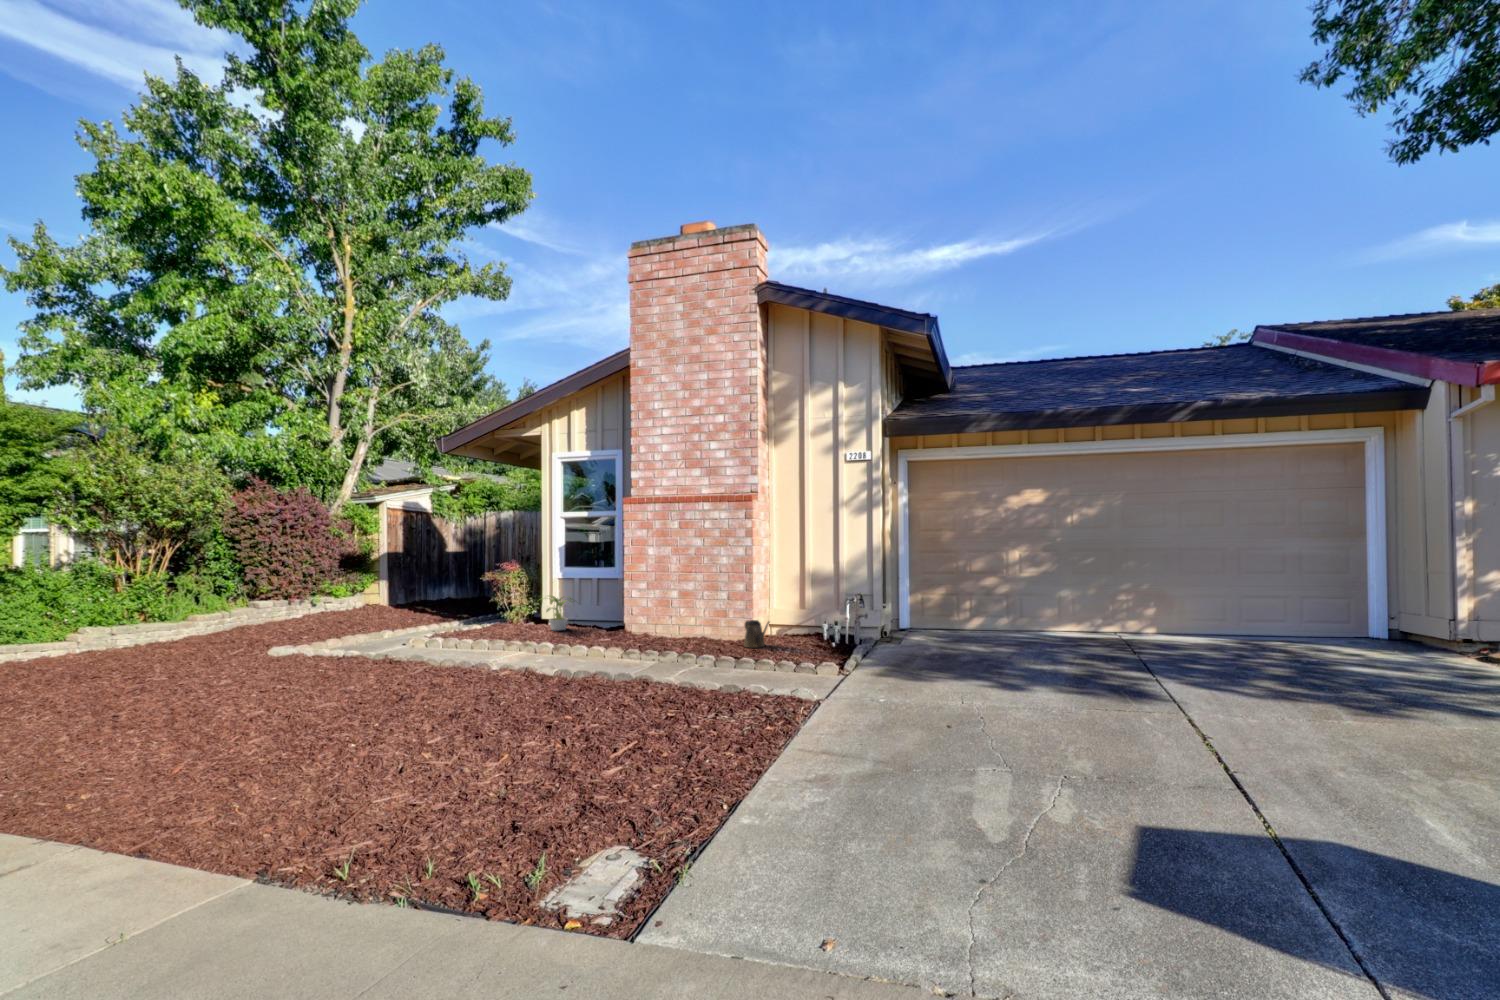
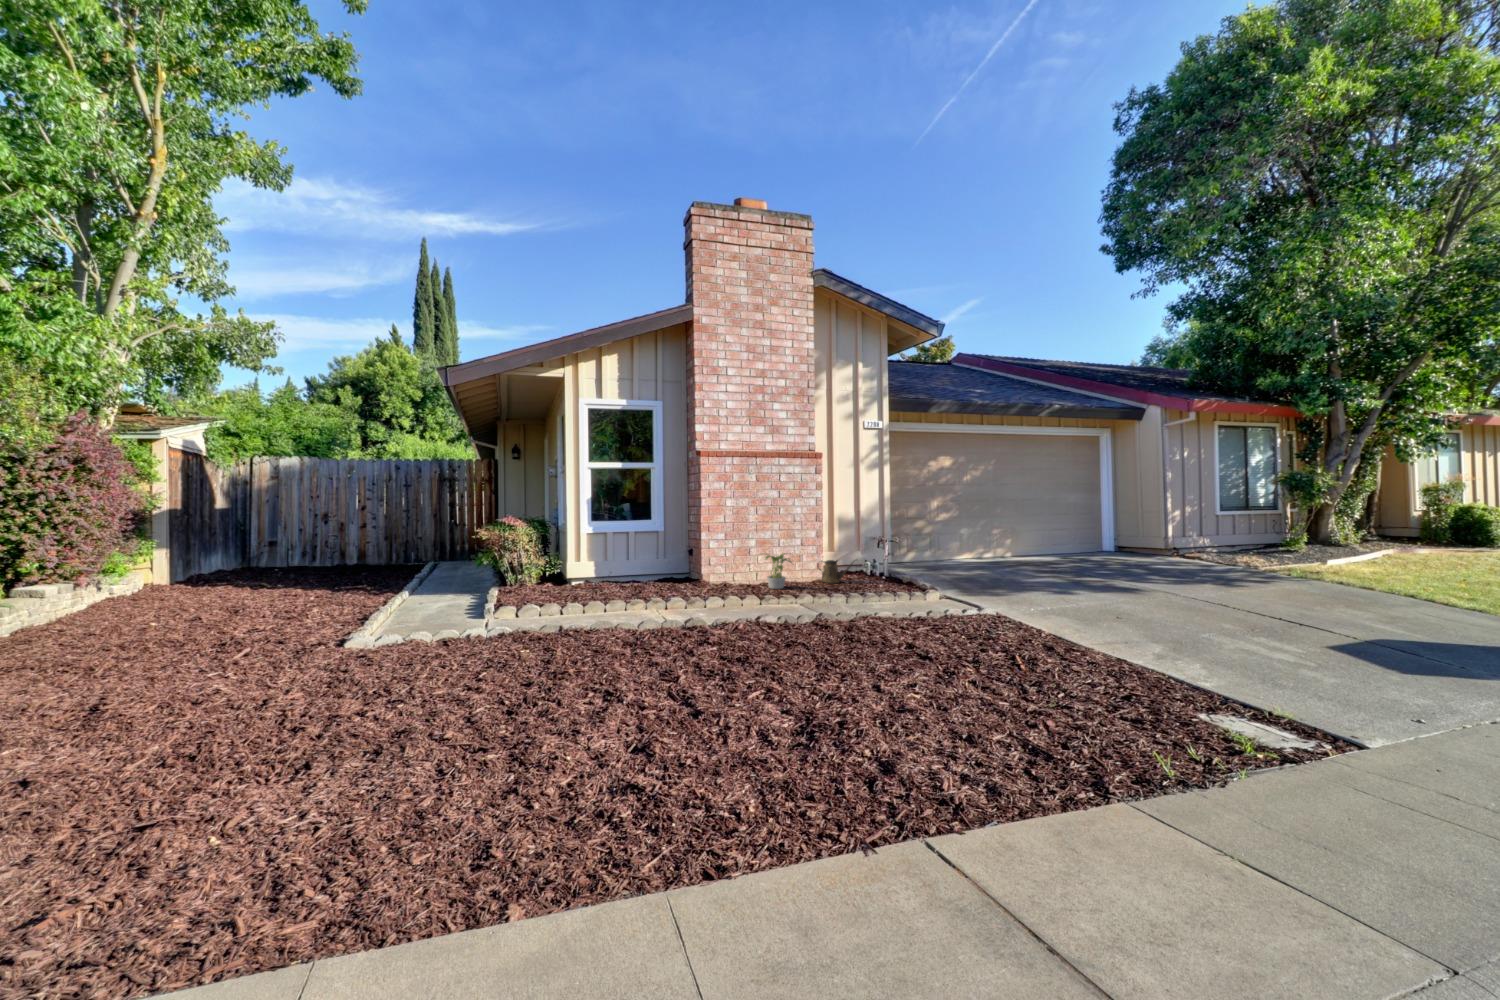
potted plant: present [546,596,571,631] -> present [765,553,792,589]

